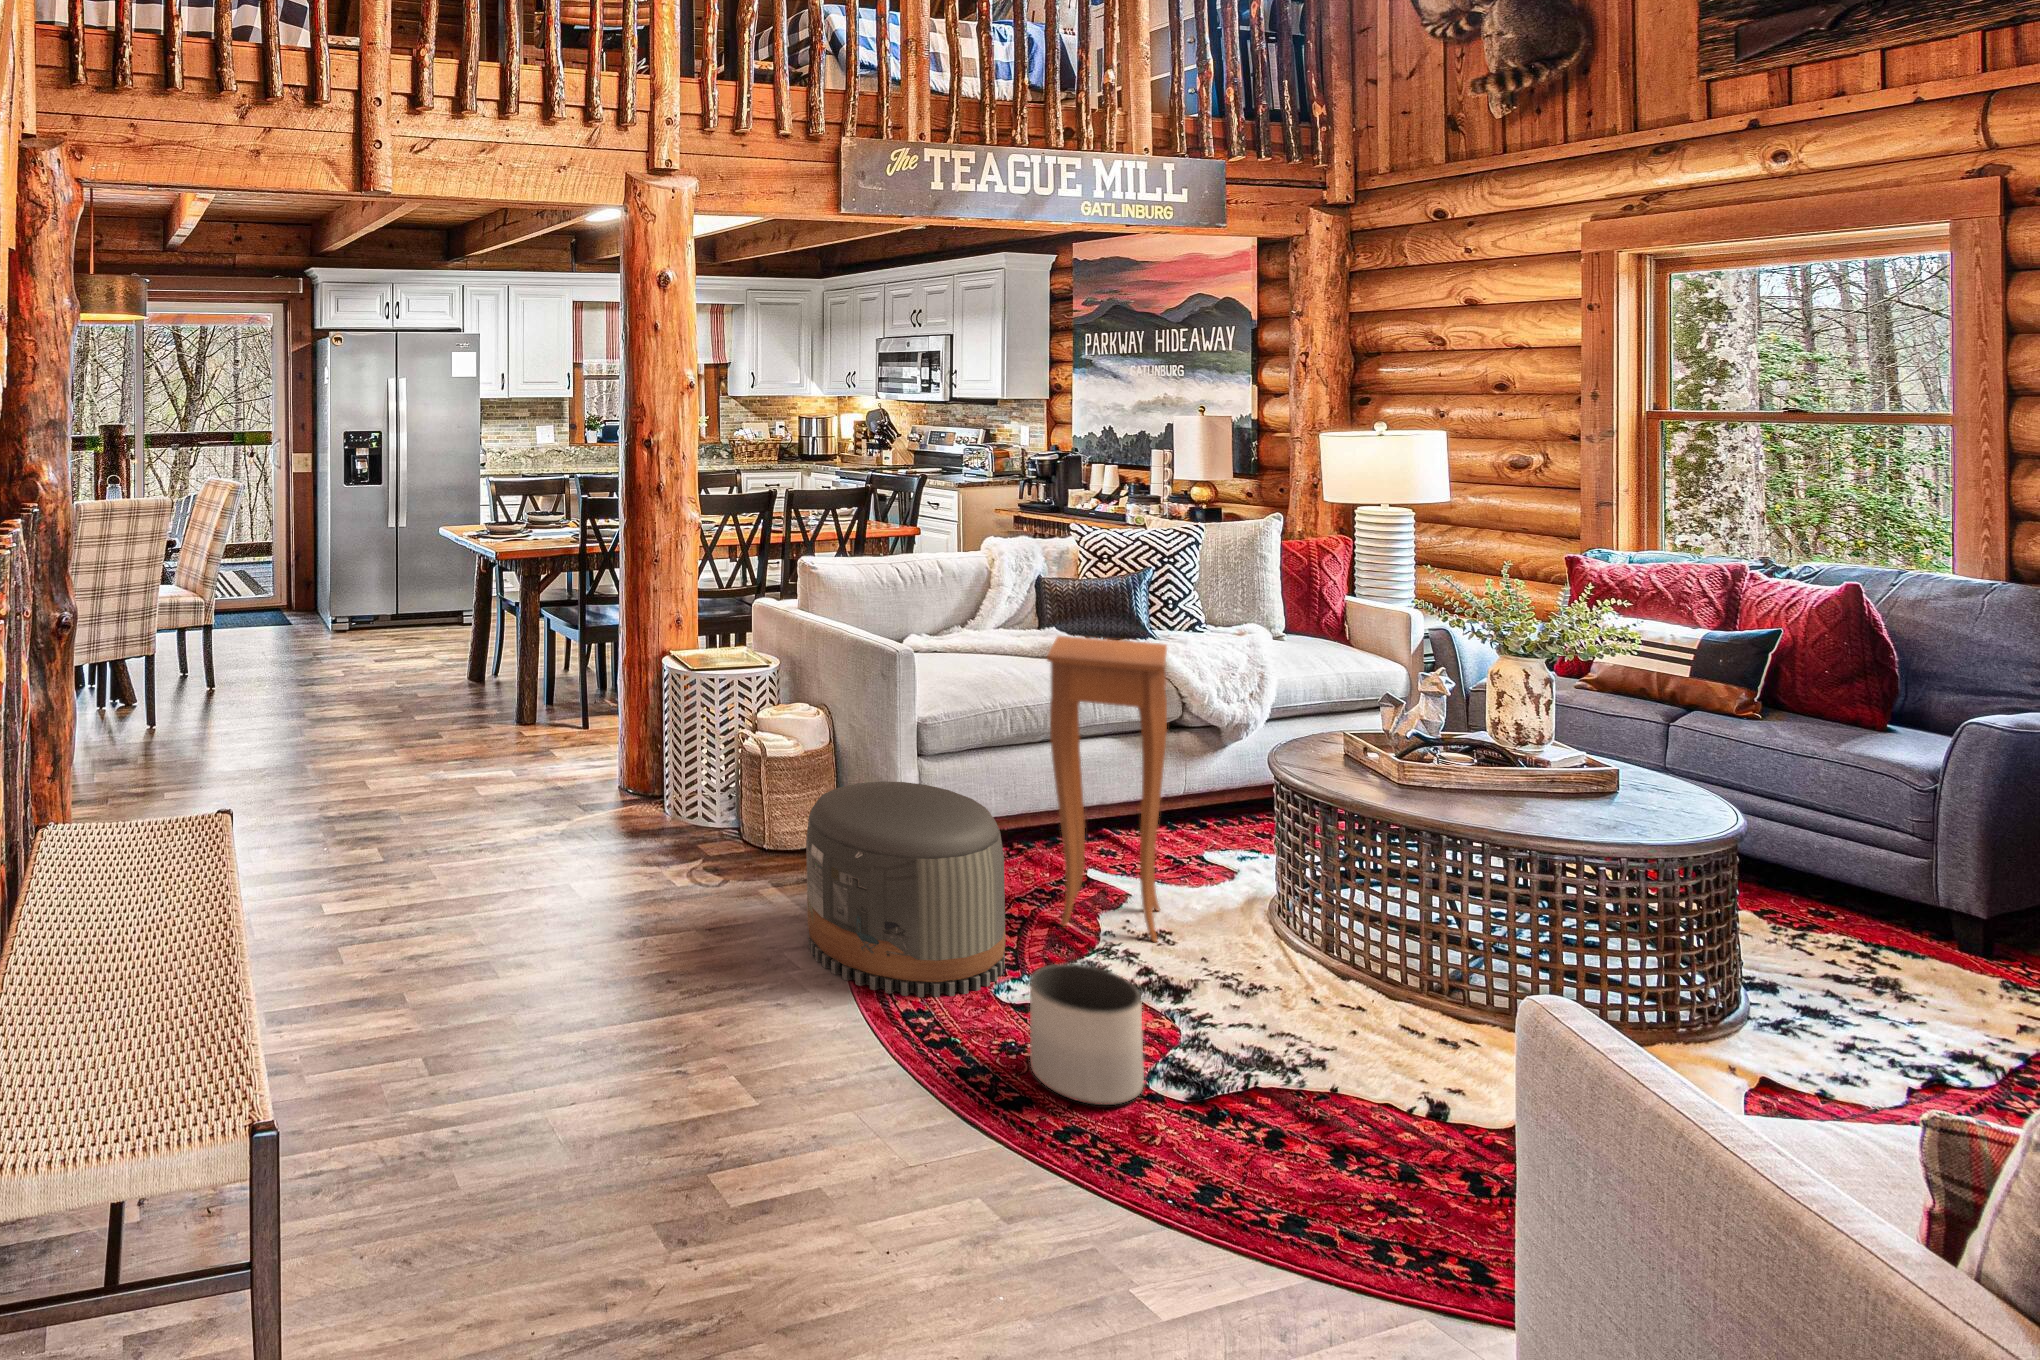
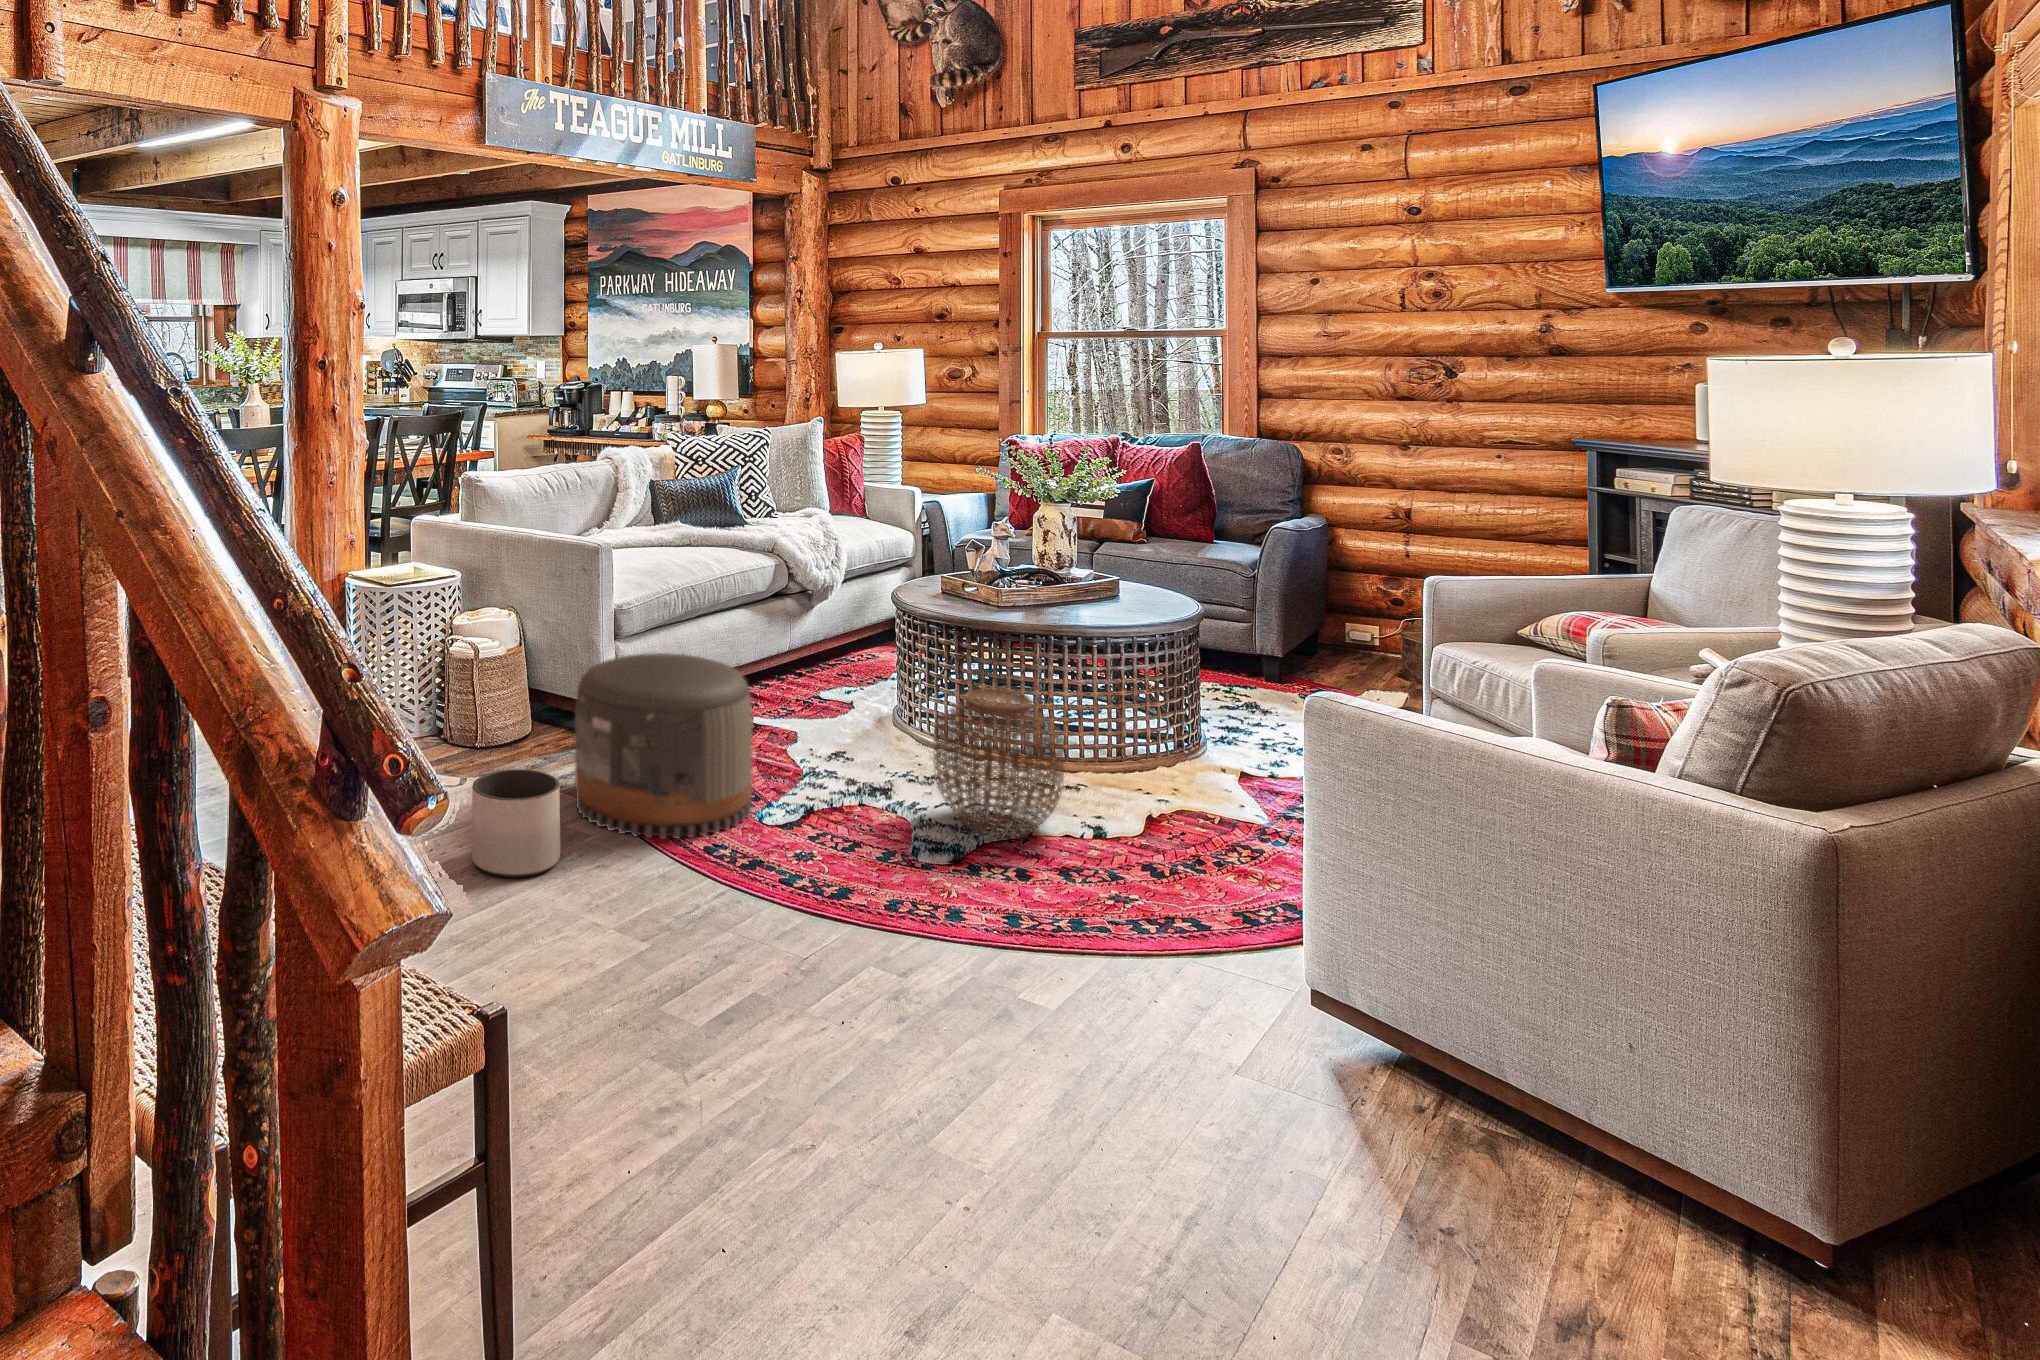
side table: present [1047,636,1167,942] -> none [744,513,853,764]
woven basket: none [1211,892,1391,1090] -> present [934,689,1064,837]
planter: present [1030,964,1144,1105] -> present [472,769,560,877]

